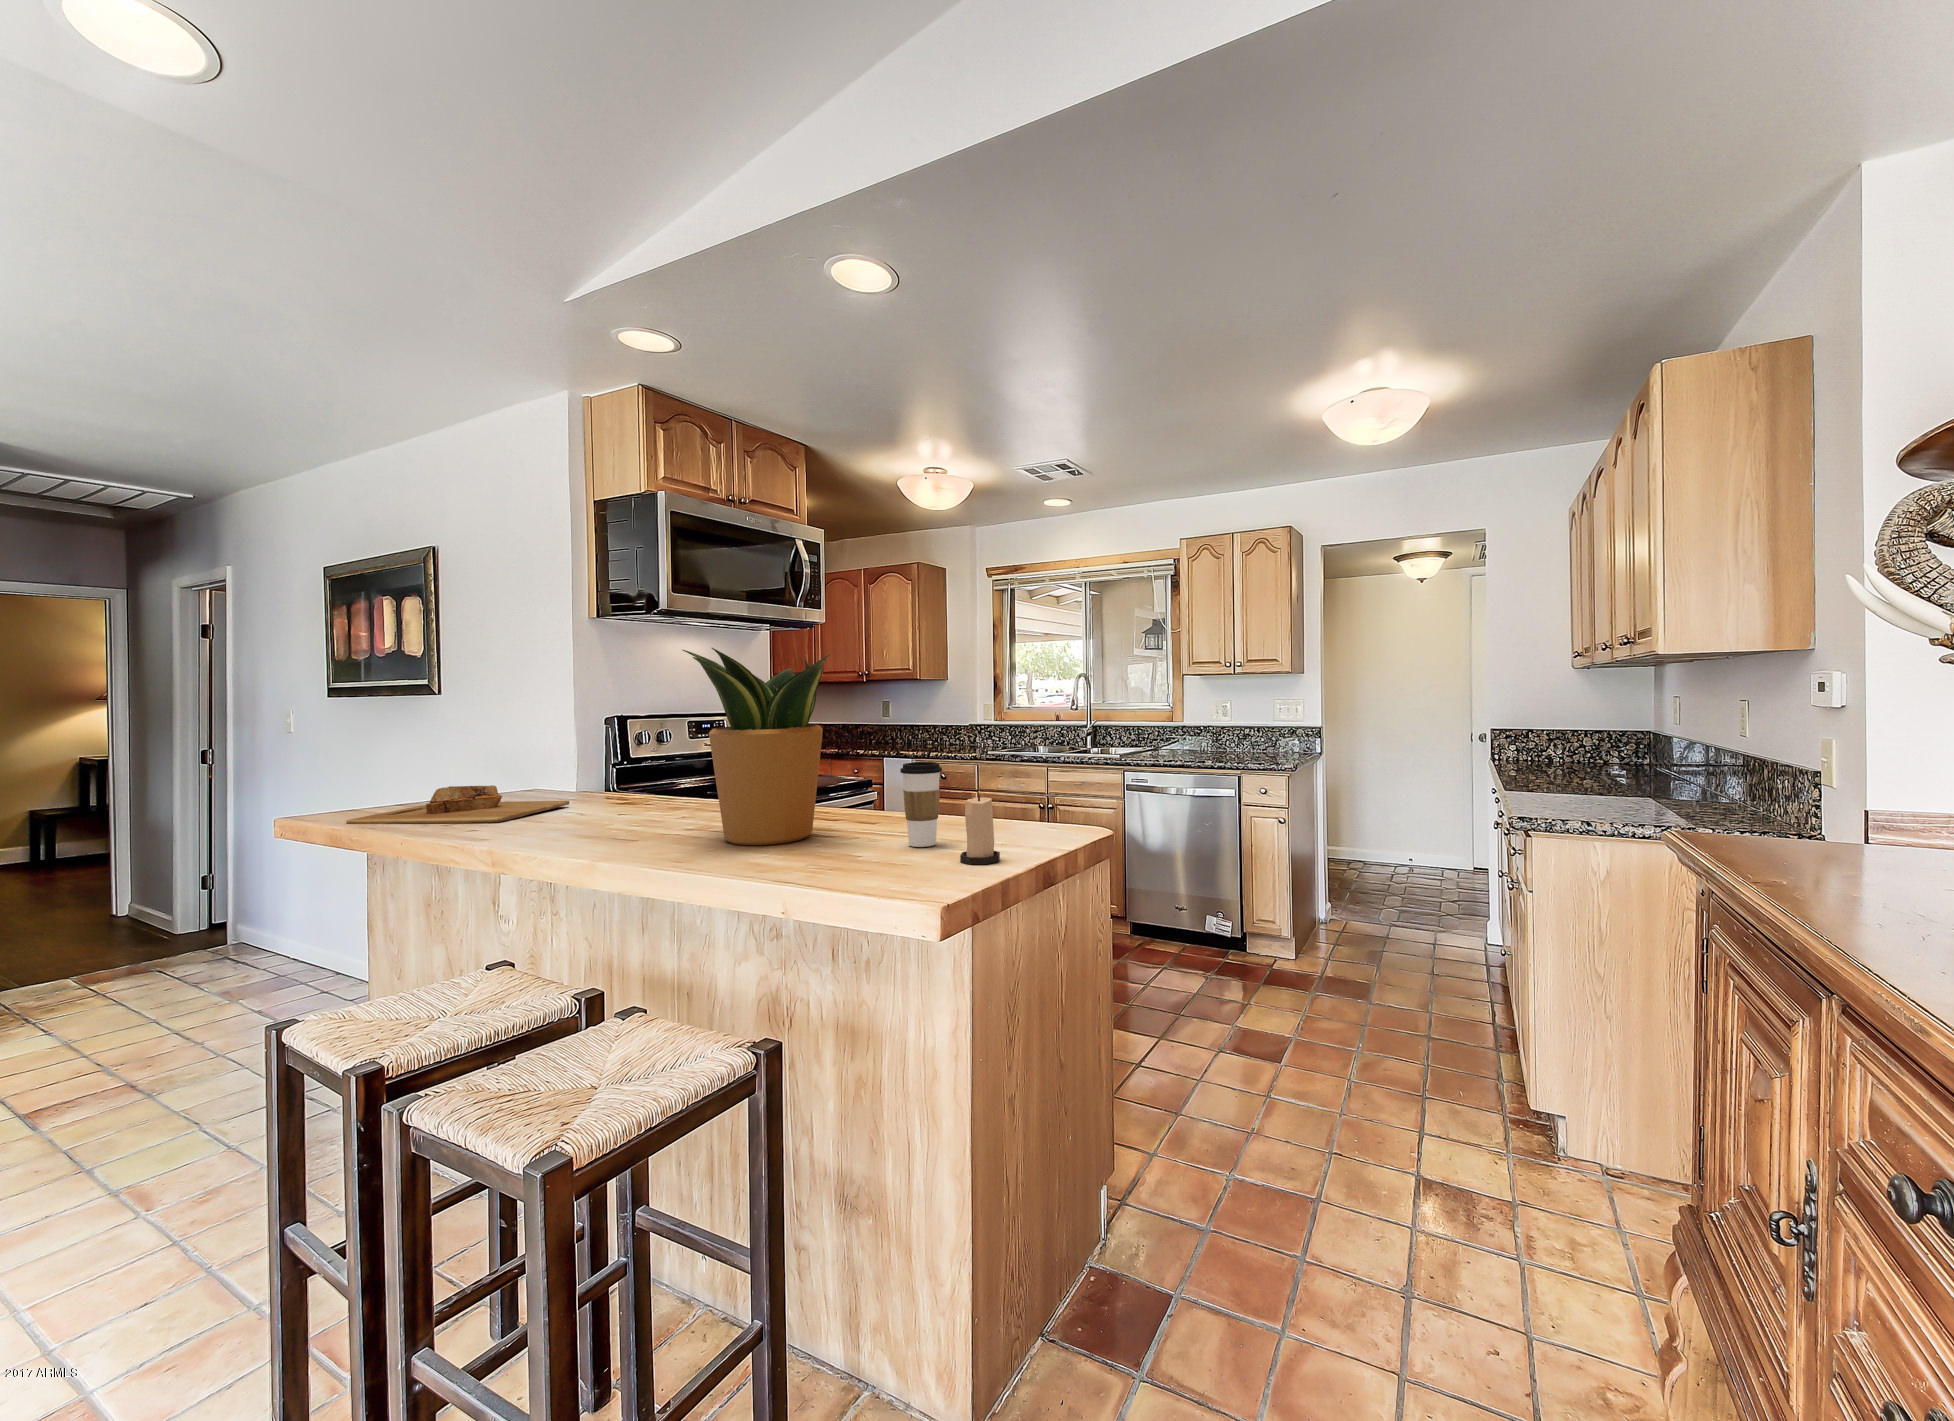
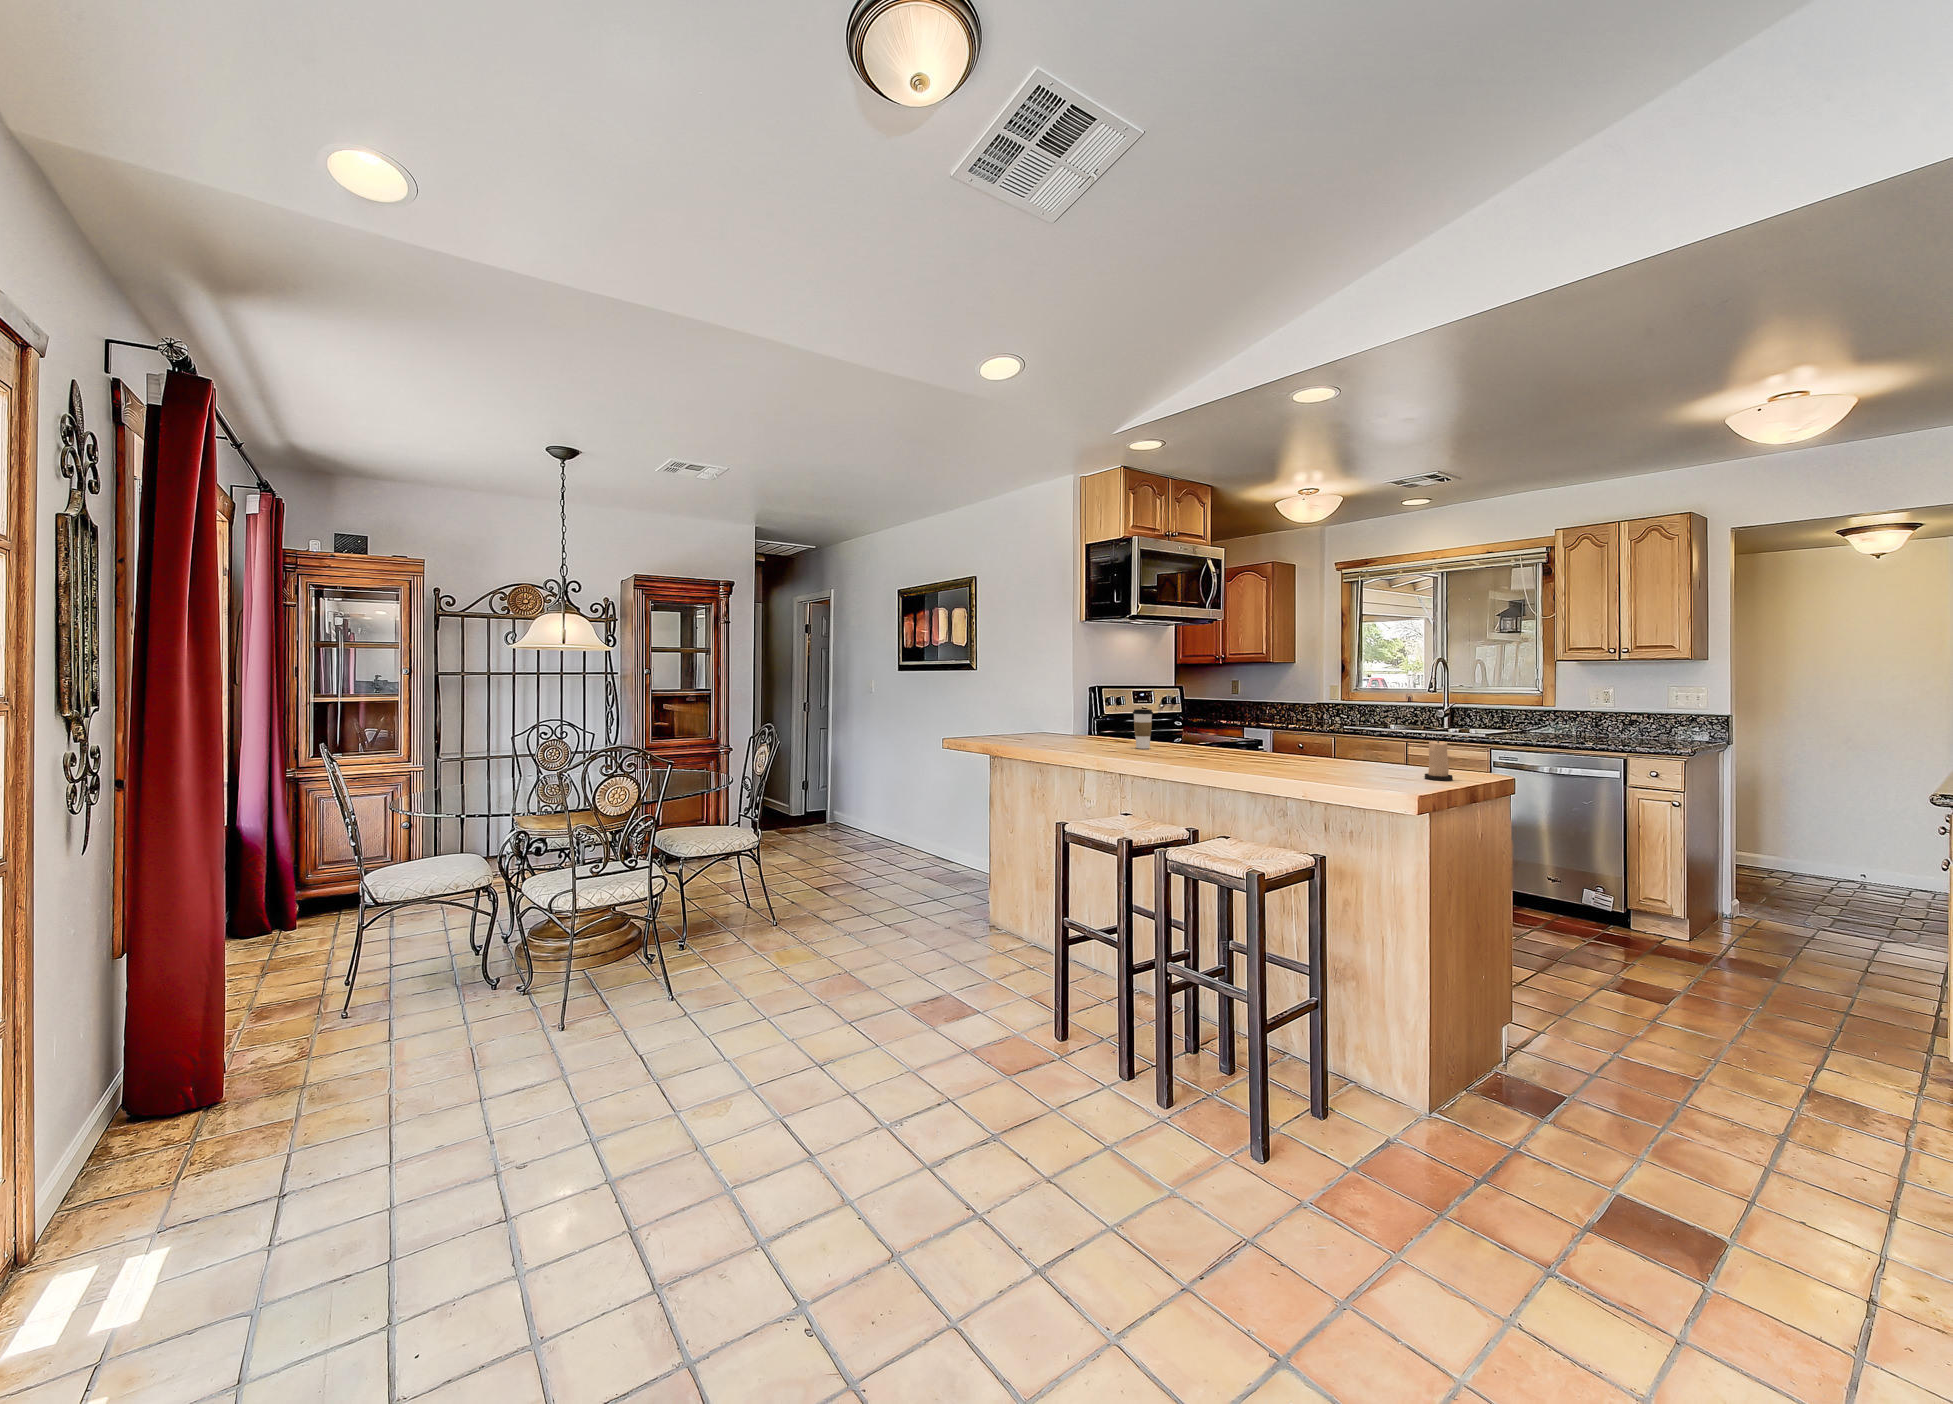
potted plant: present [683,648,830,845] -> none [1217,649,1324,764]
coffee cup: present [900,762,942,847] -> present [1133,709,1153,749]
cutting board: present [346,785,569,824] -> none [1002,725,1103,746]

